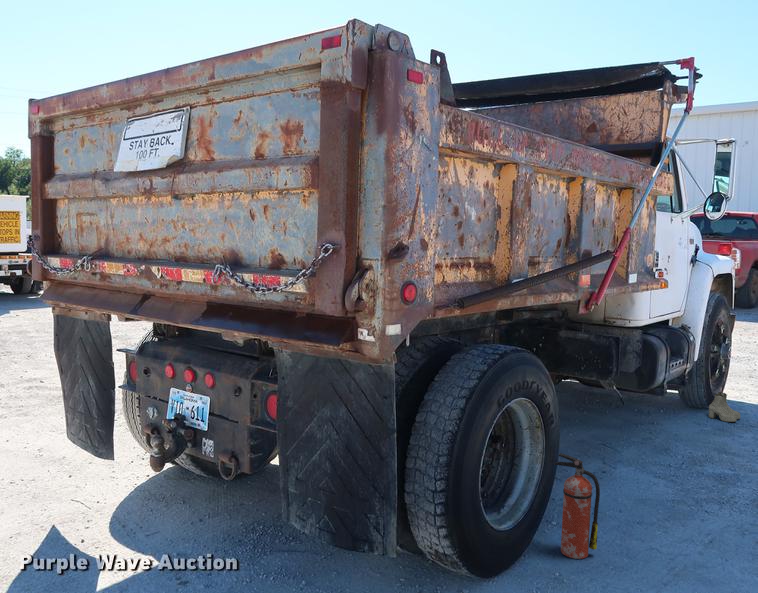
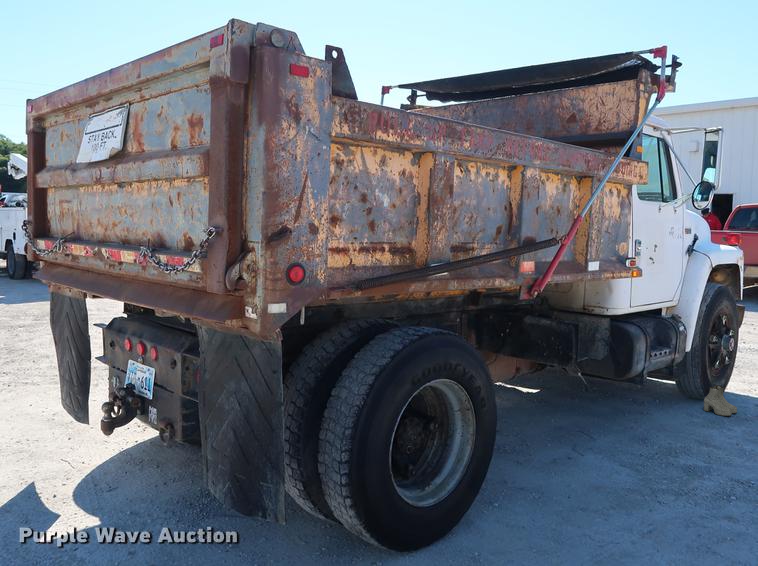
fire extinguisher: present [554,453,600,559] -> none [480,438,522,544]

